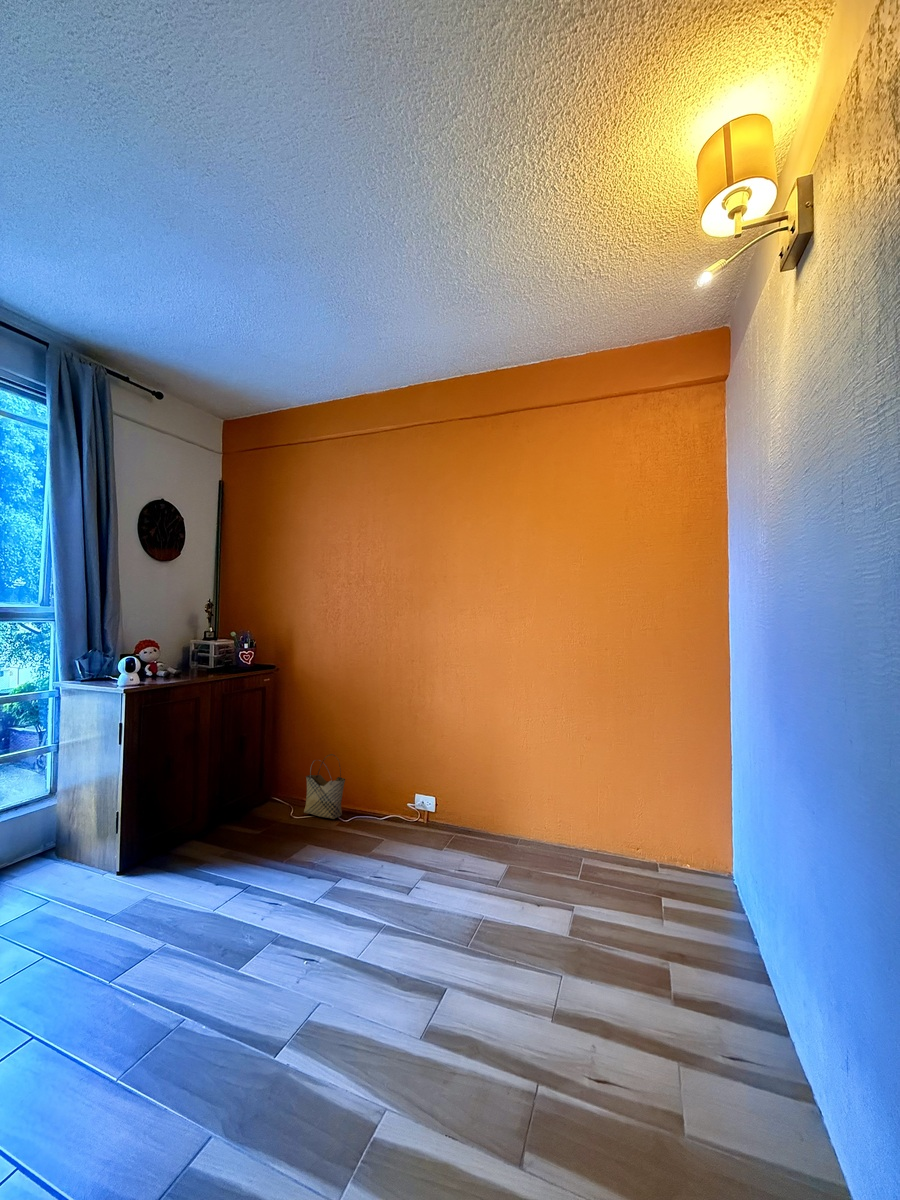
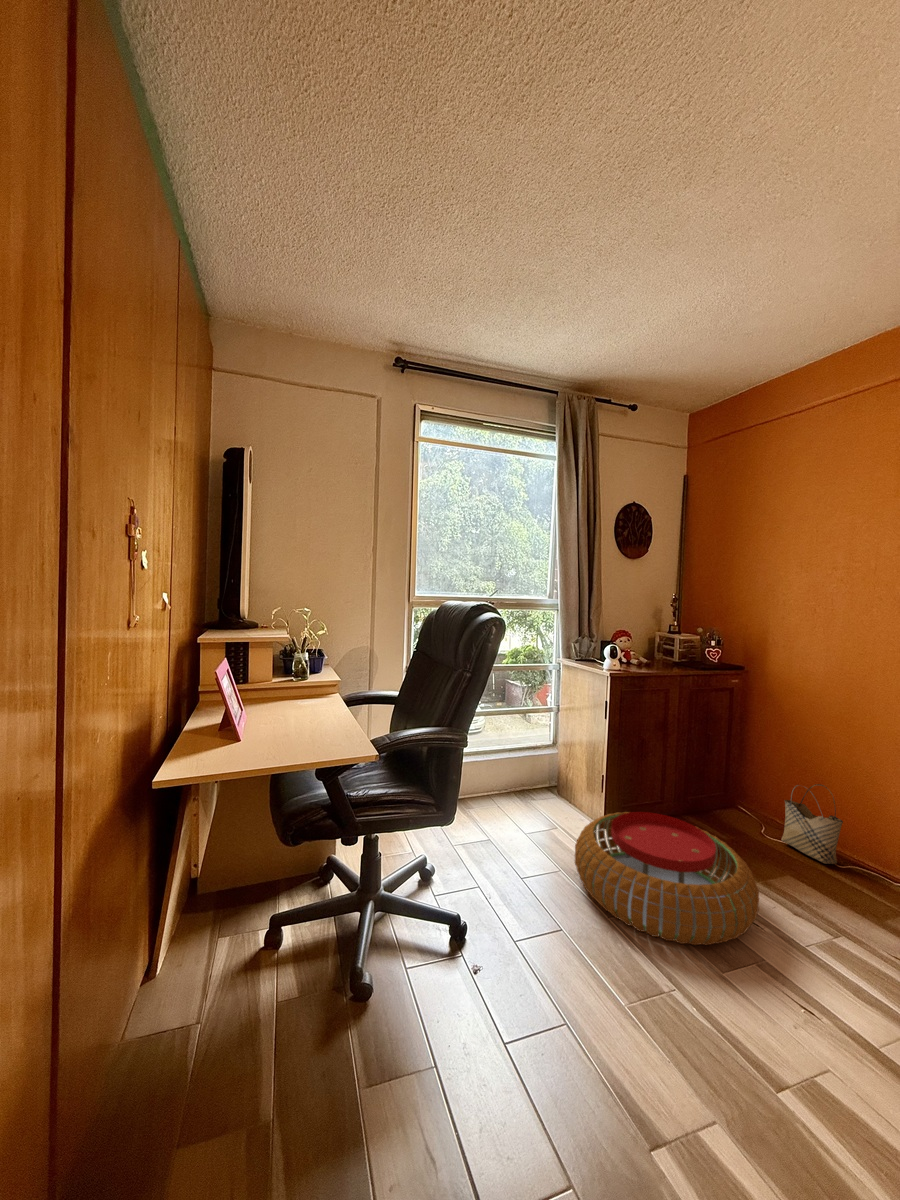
pouf: none [65,832,279,983] -> present [575,812,759,945]

